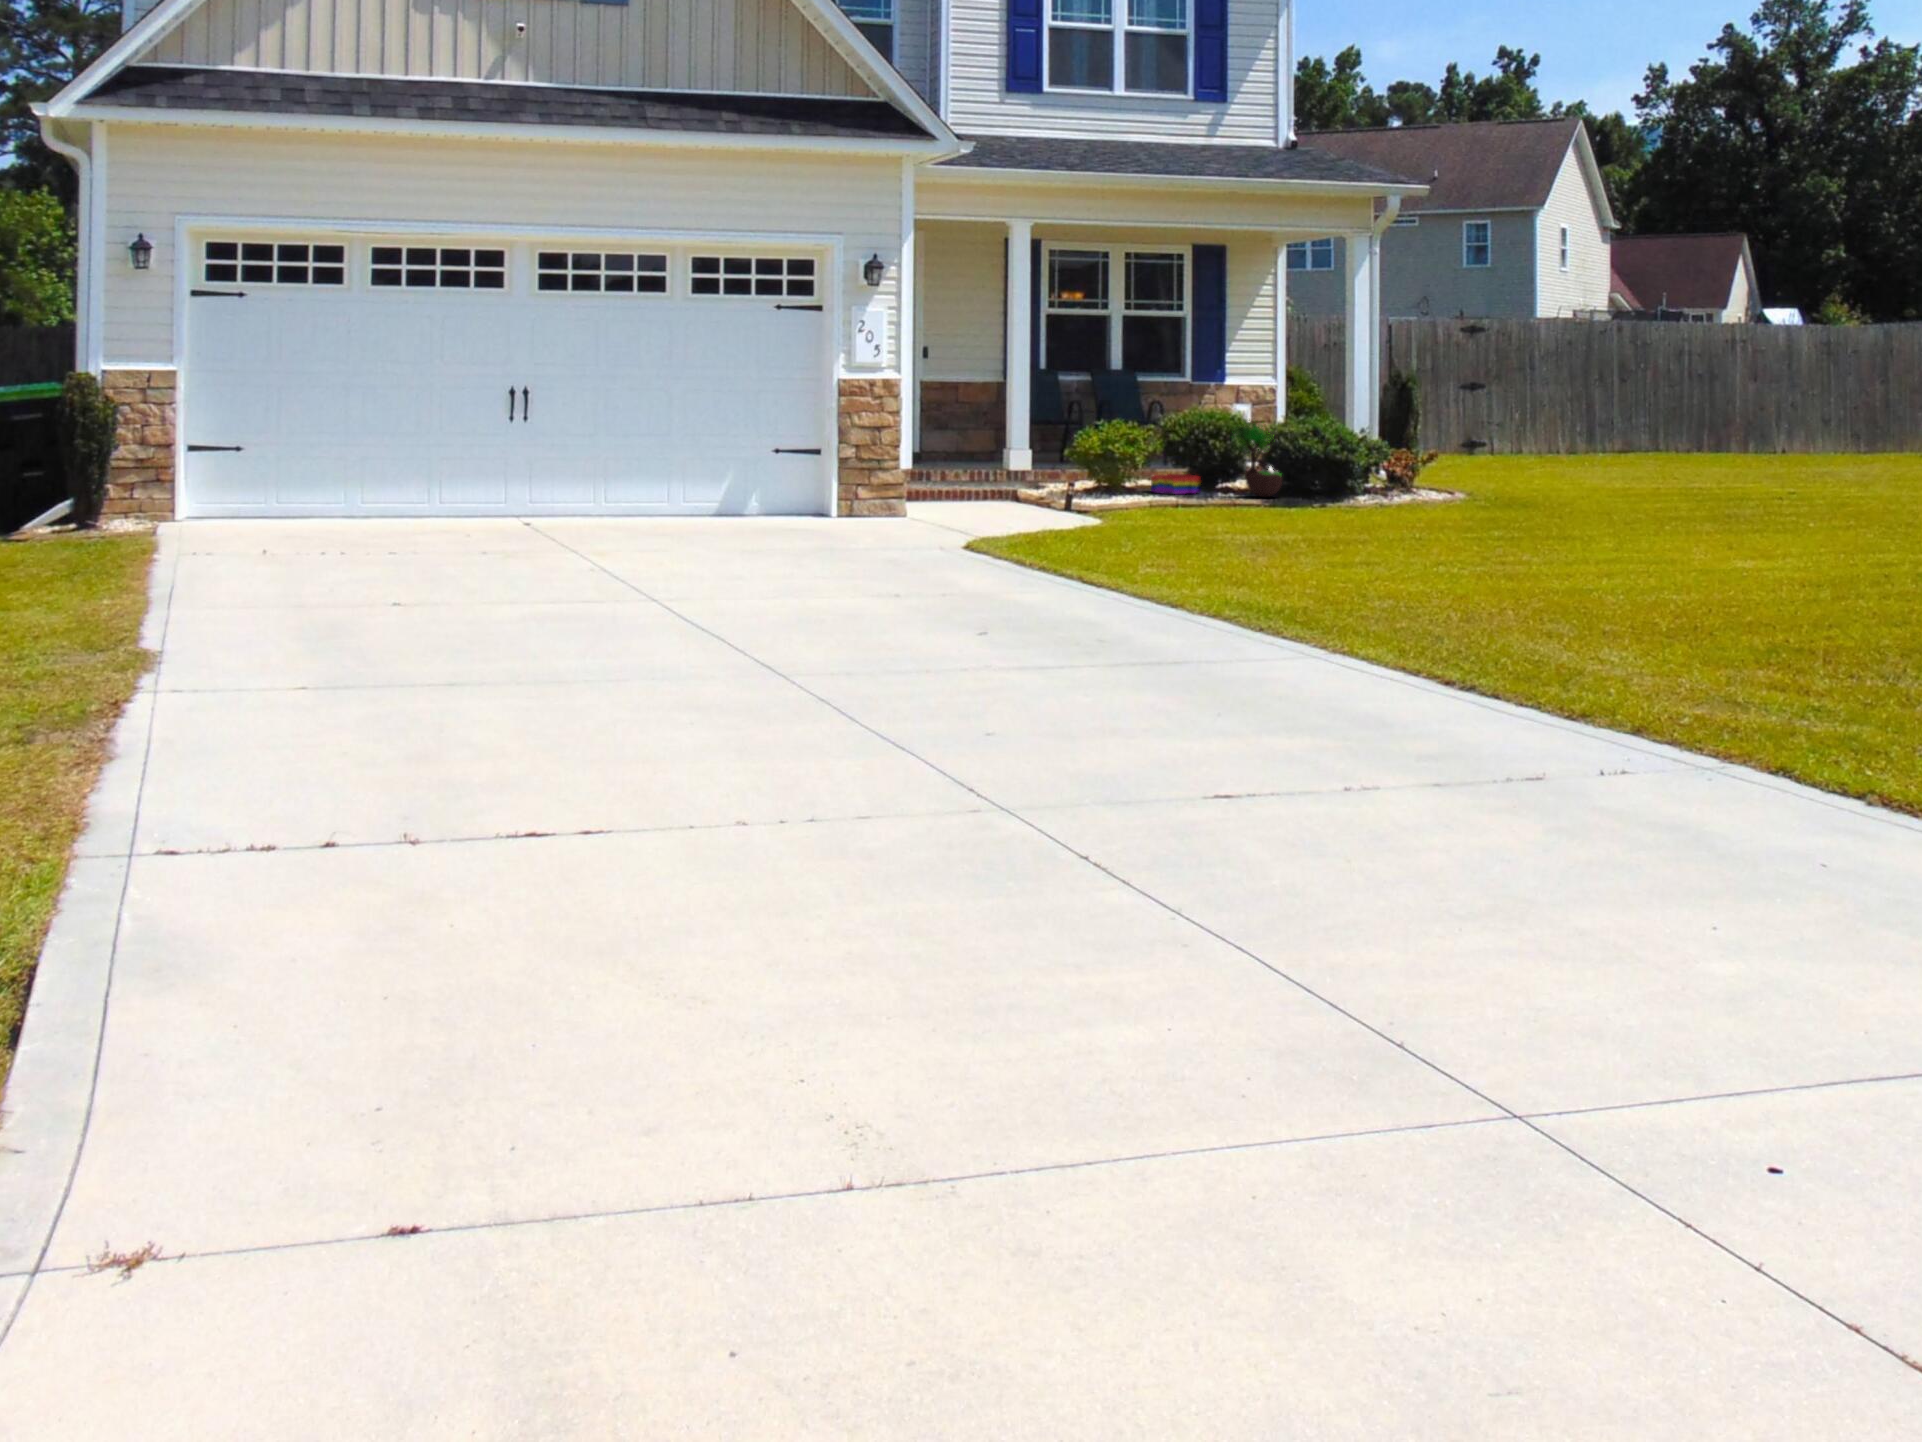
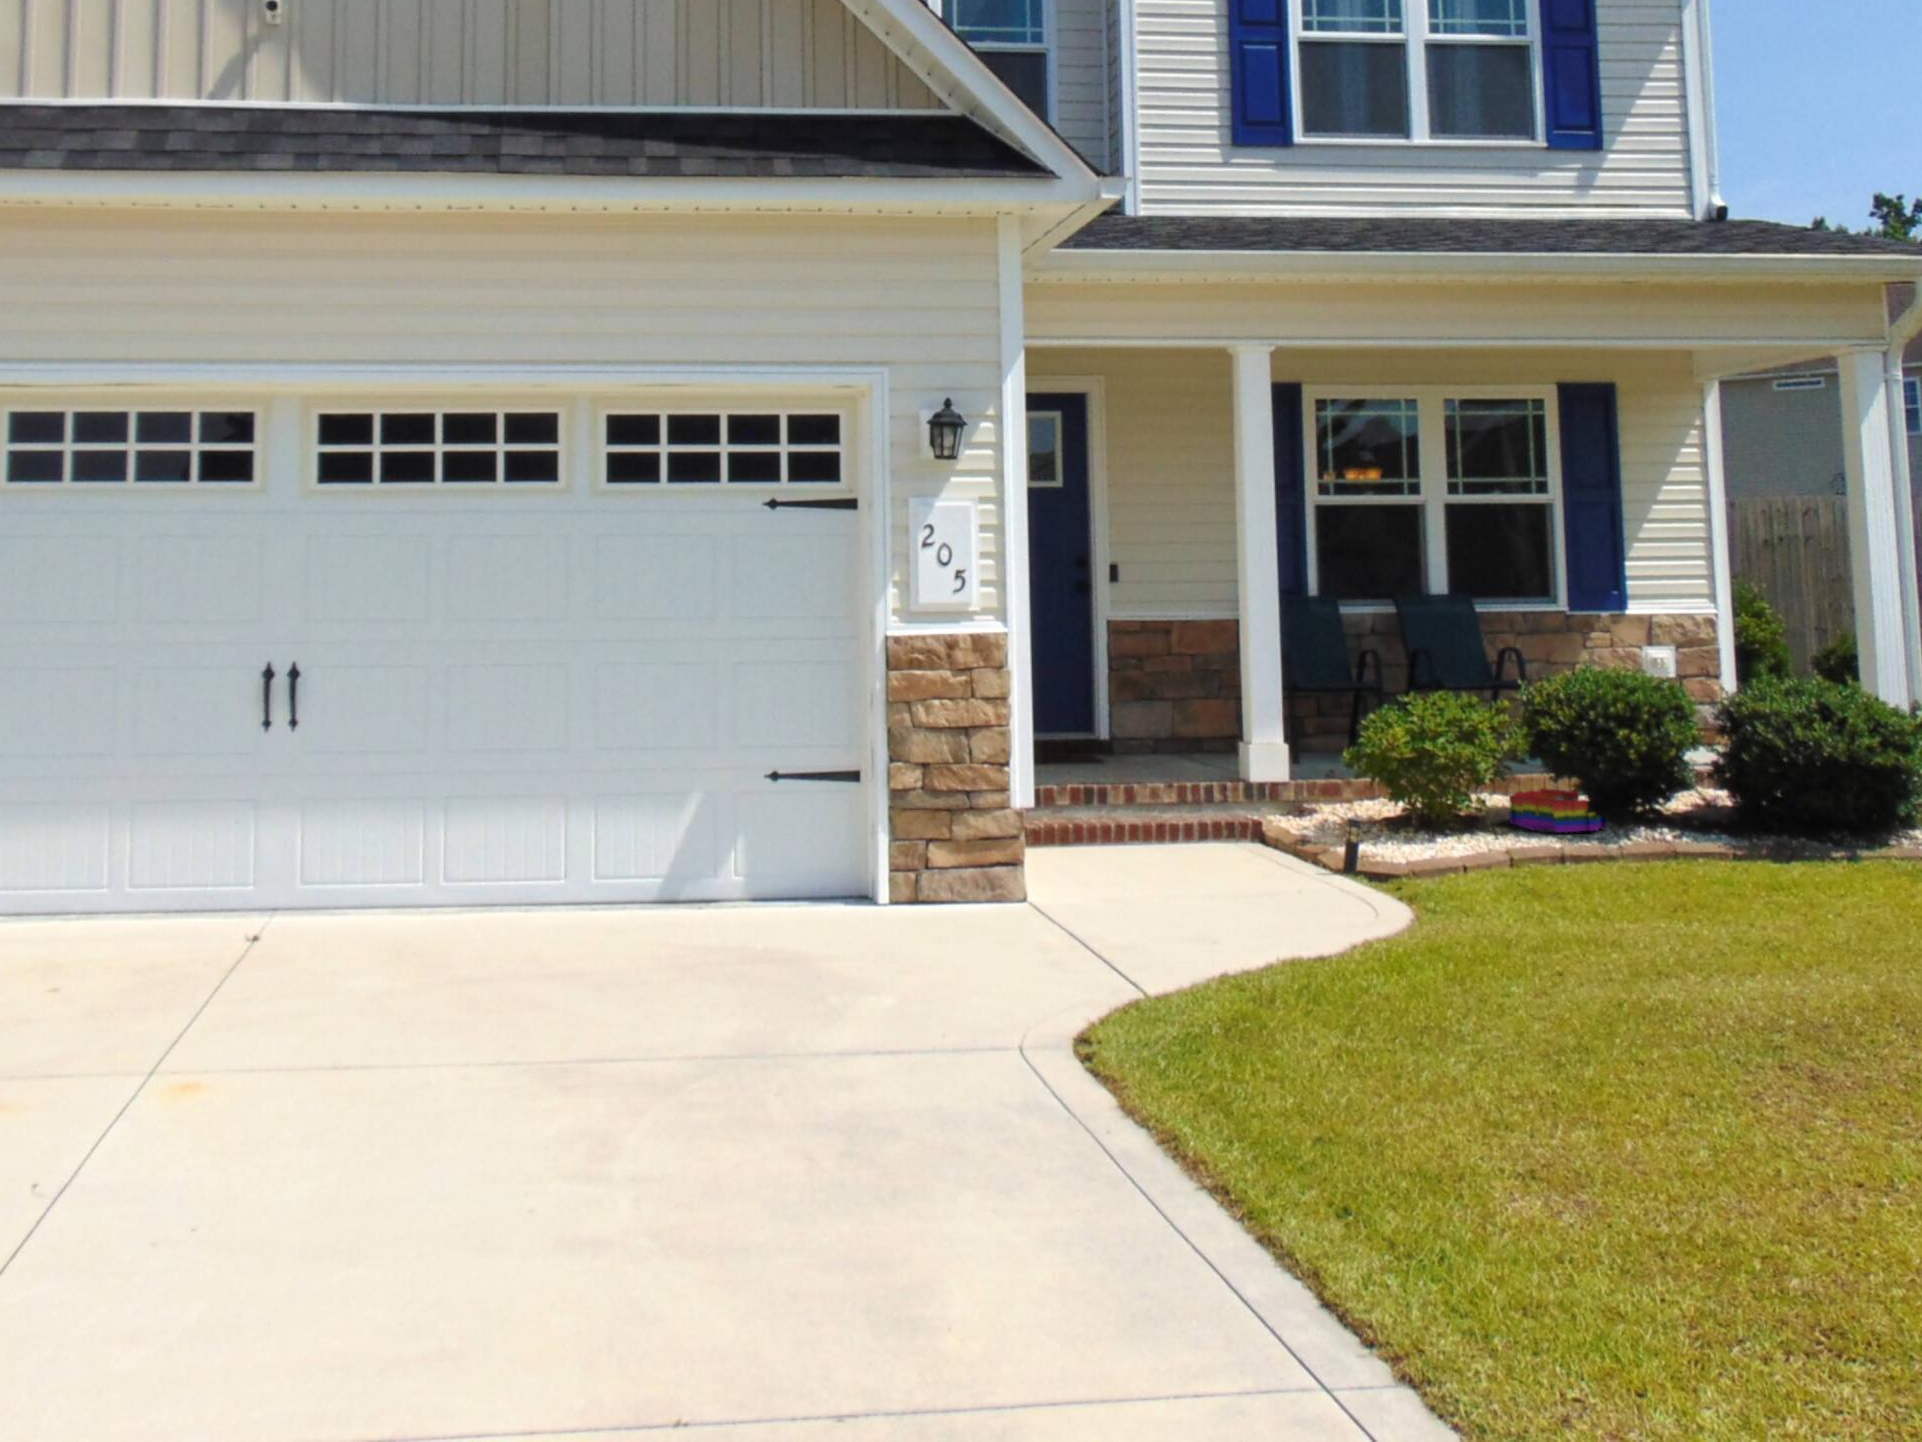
potted tree: present [1234,422,1282,497] -> none [1659,686,1773,845]

